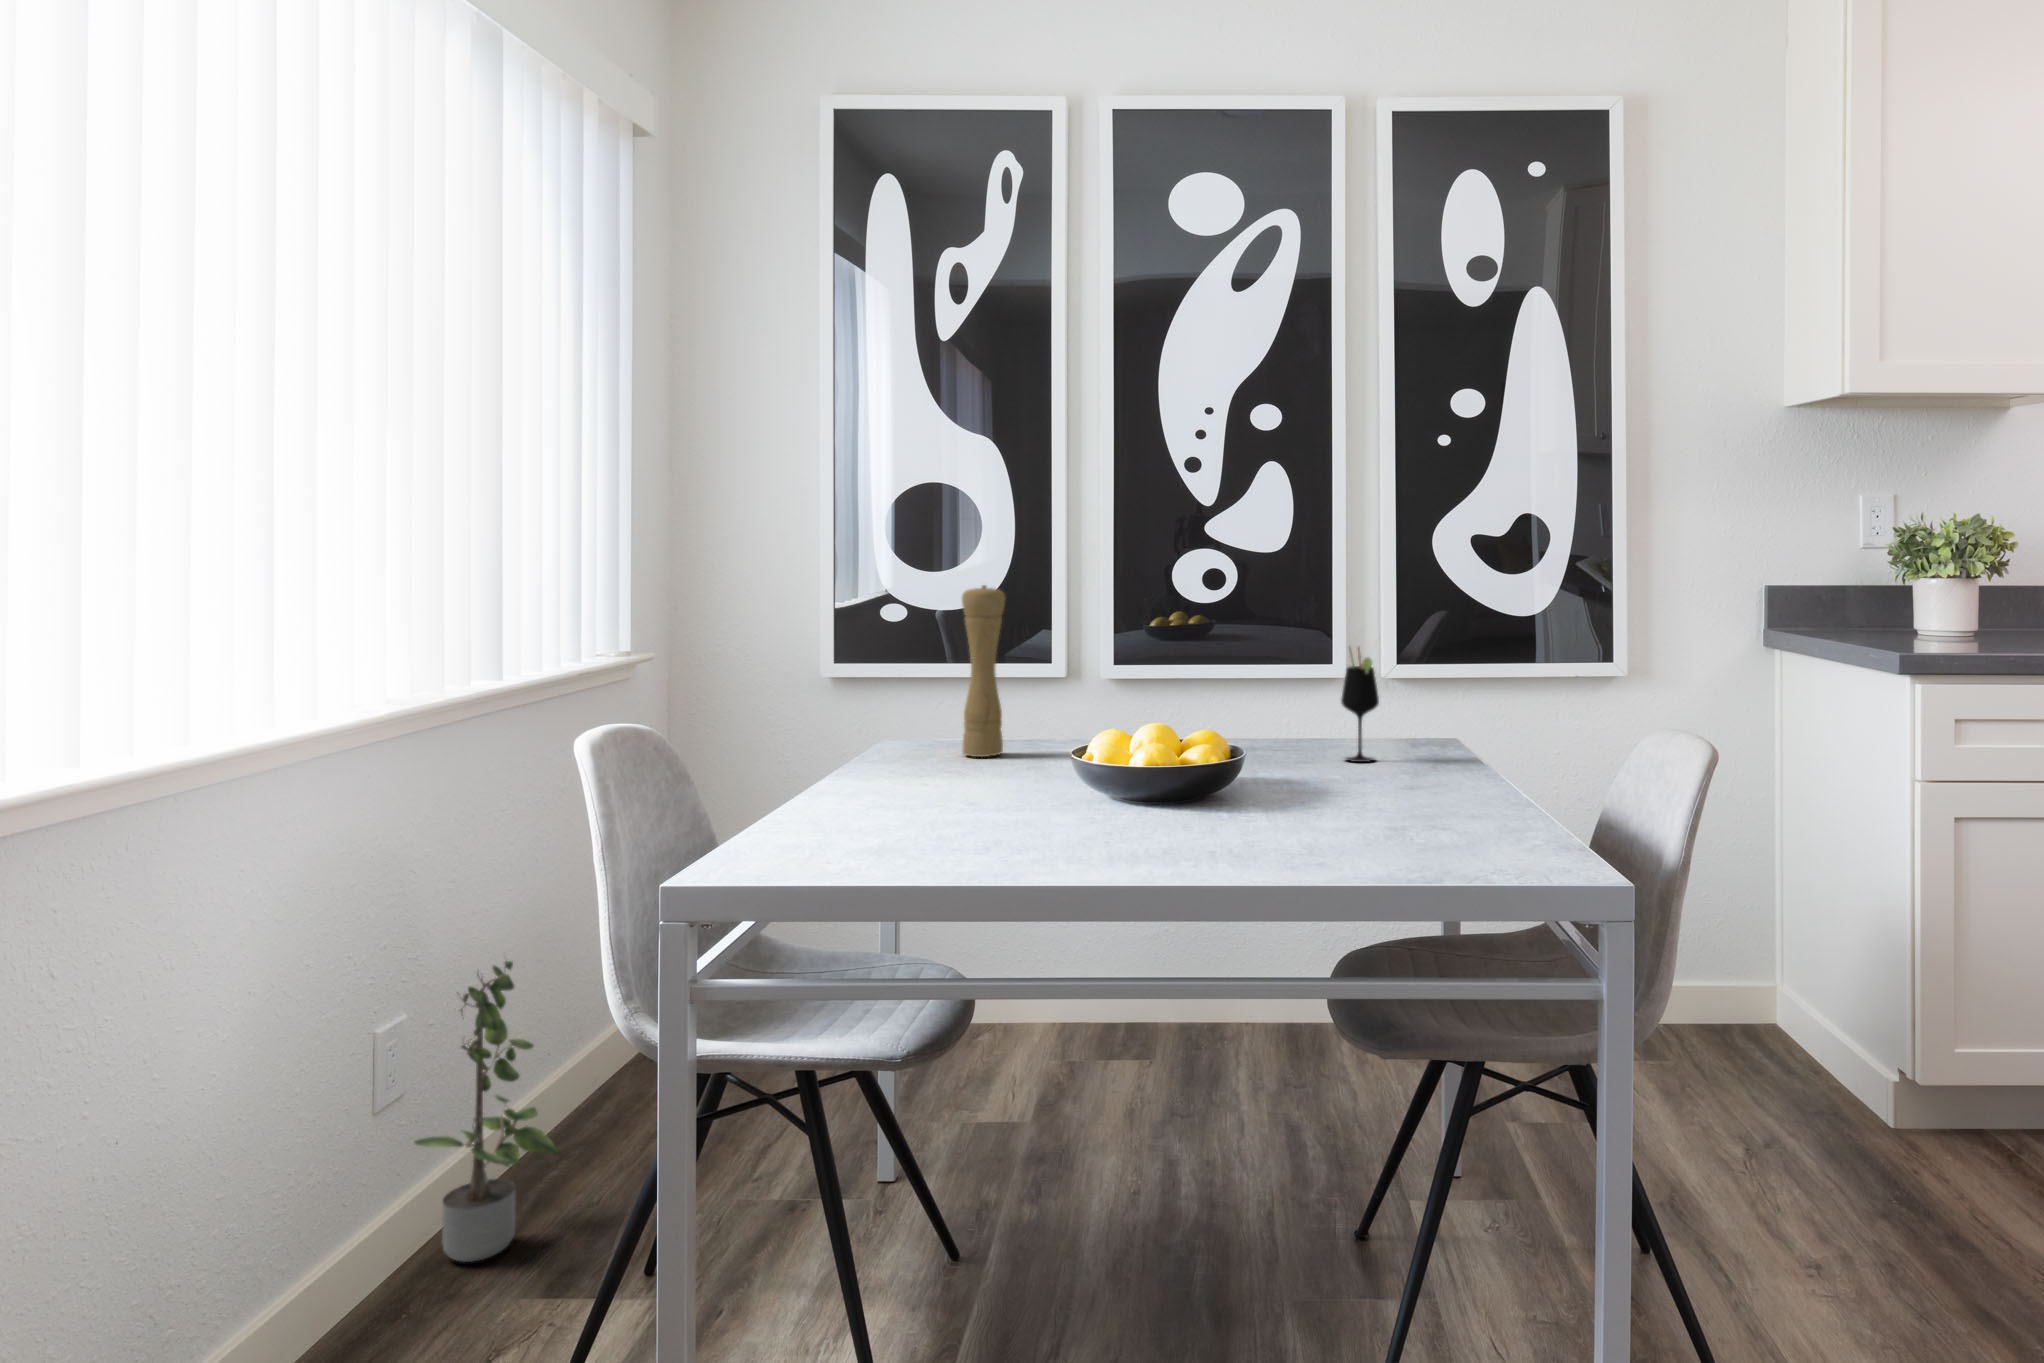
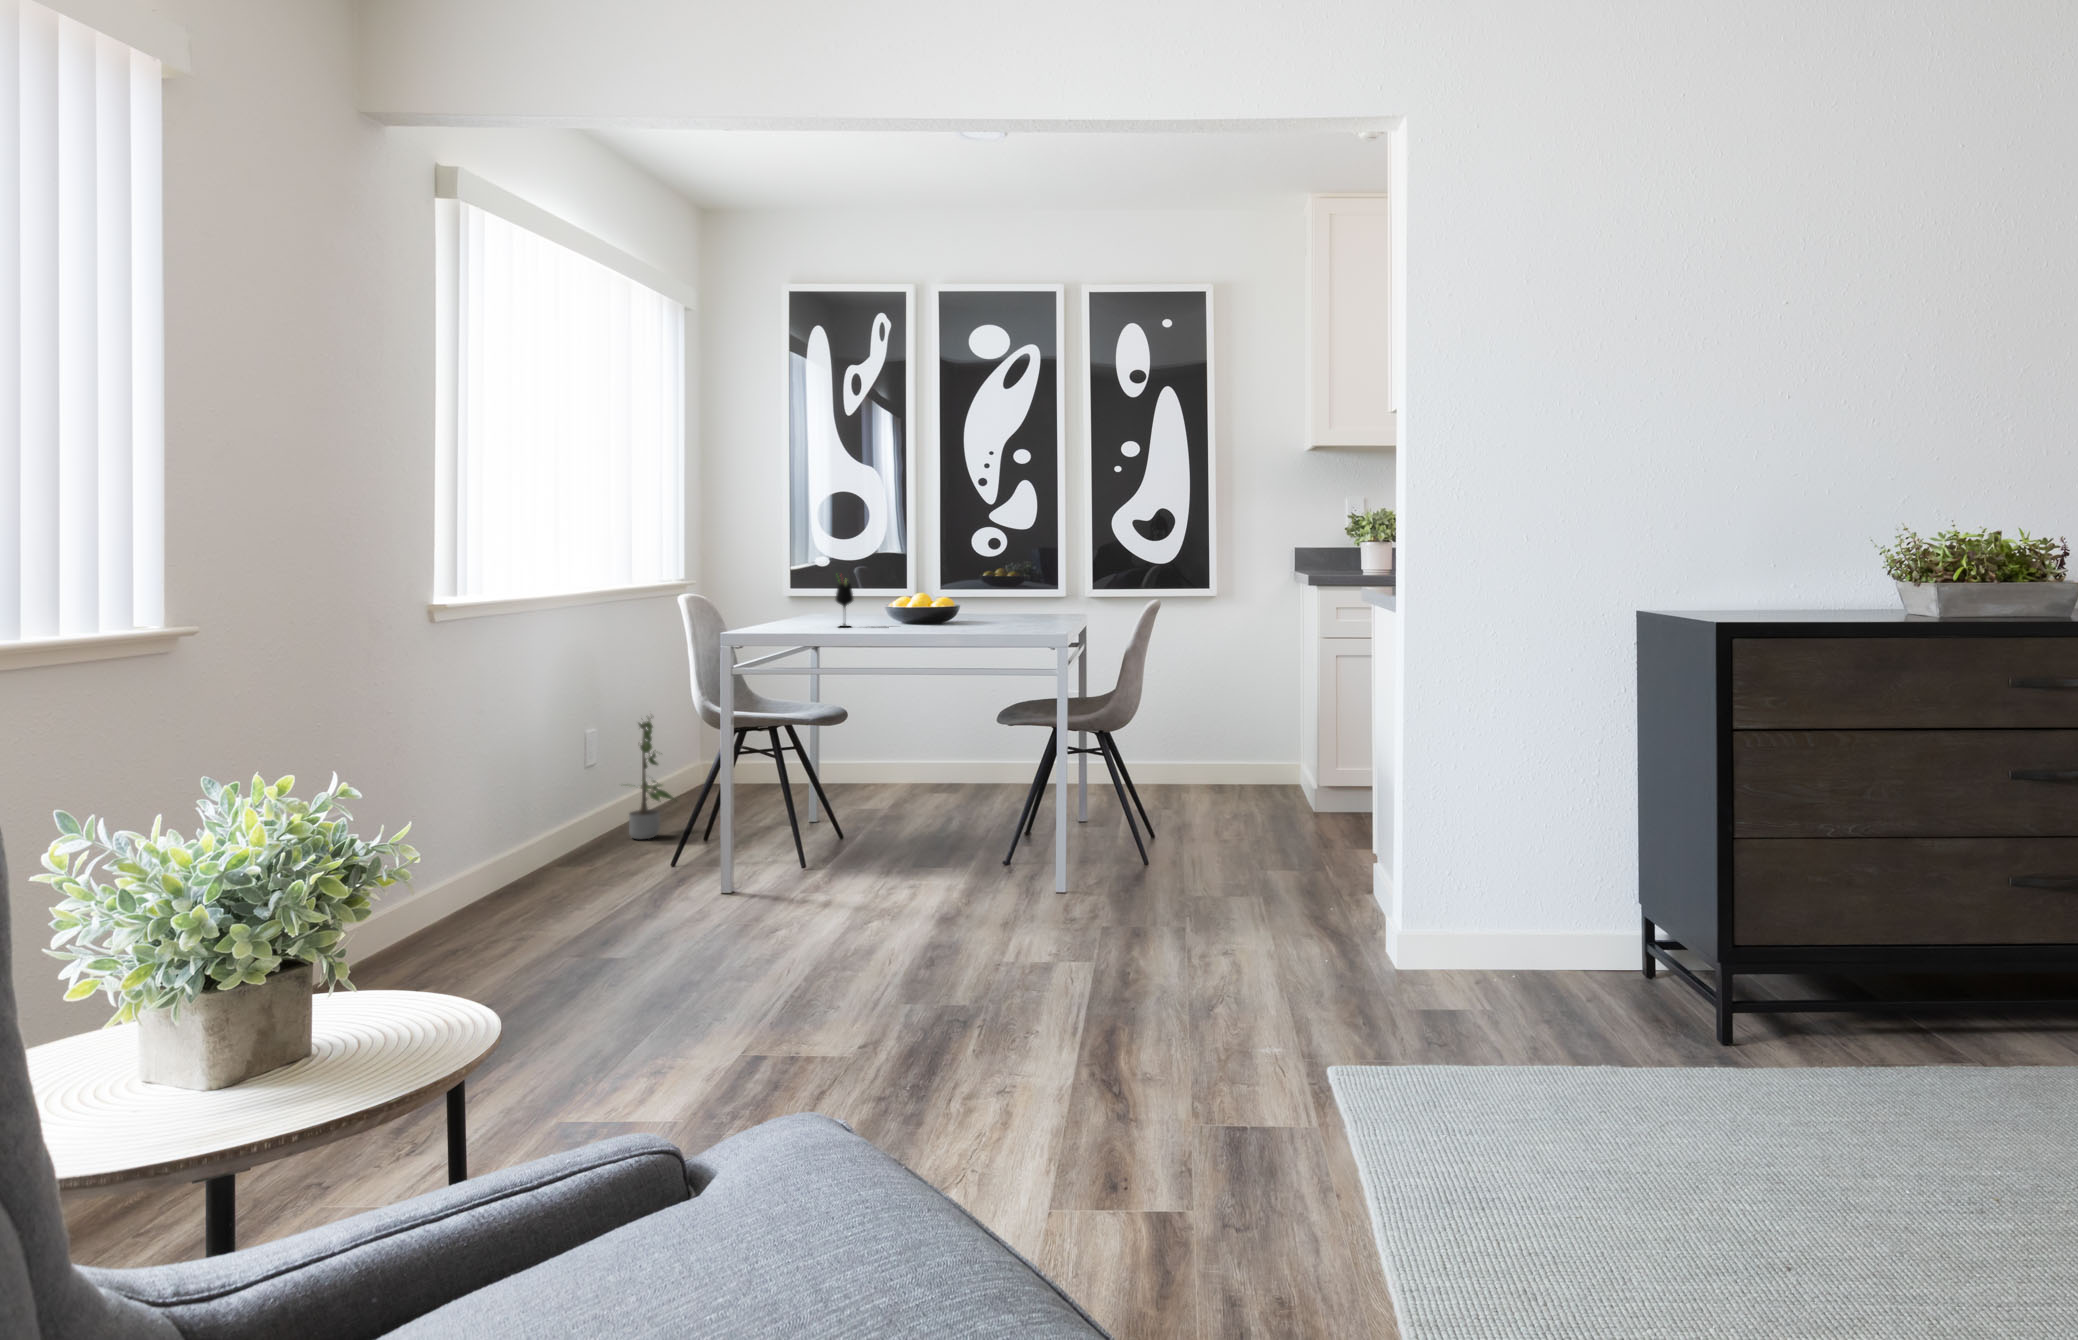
pepper mill: present [962,585,1005,757] -> none [857,546,878,624]
wine glass: present [1341,648,1379,762] -> present [836,574,853,627]

